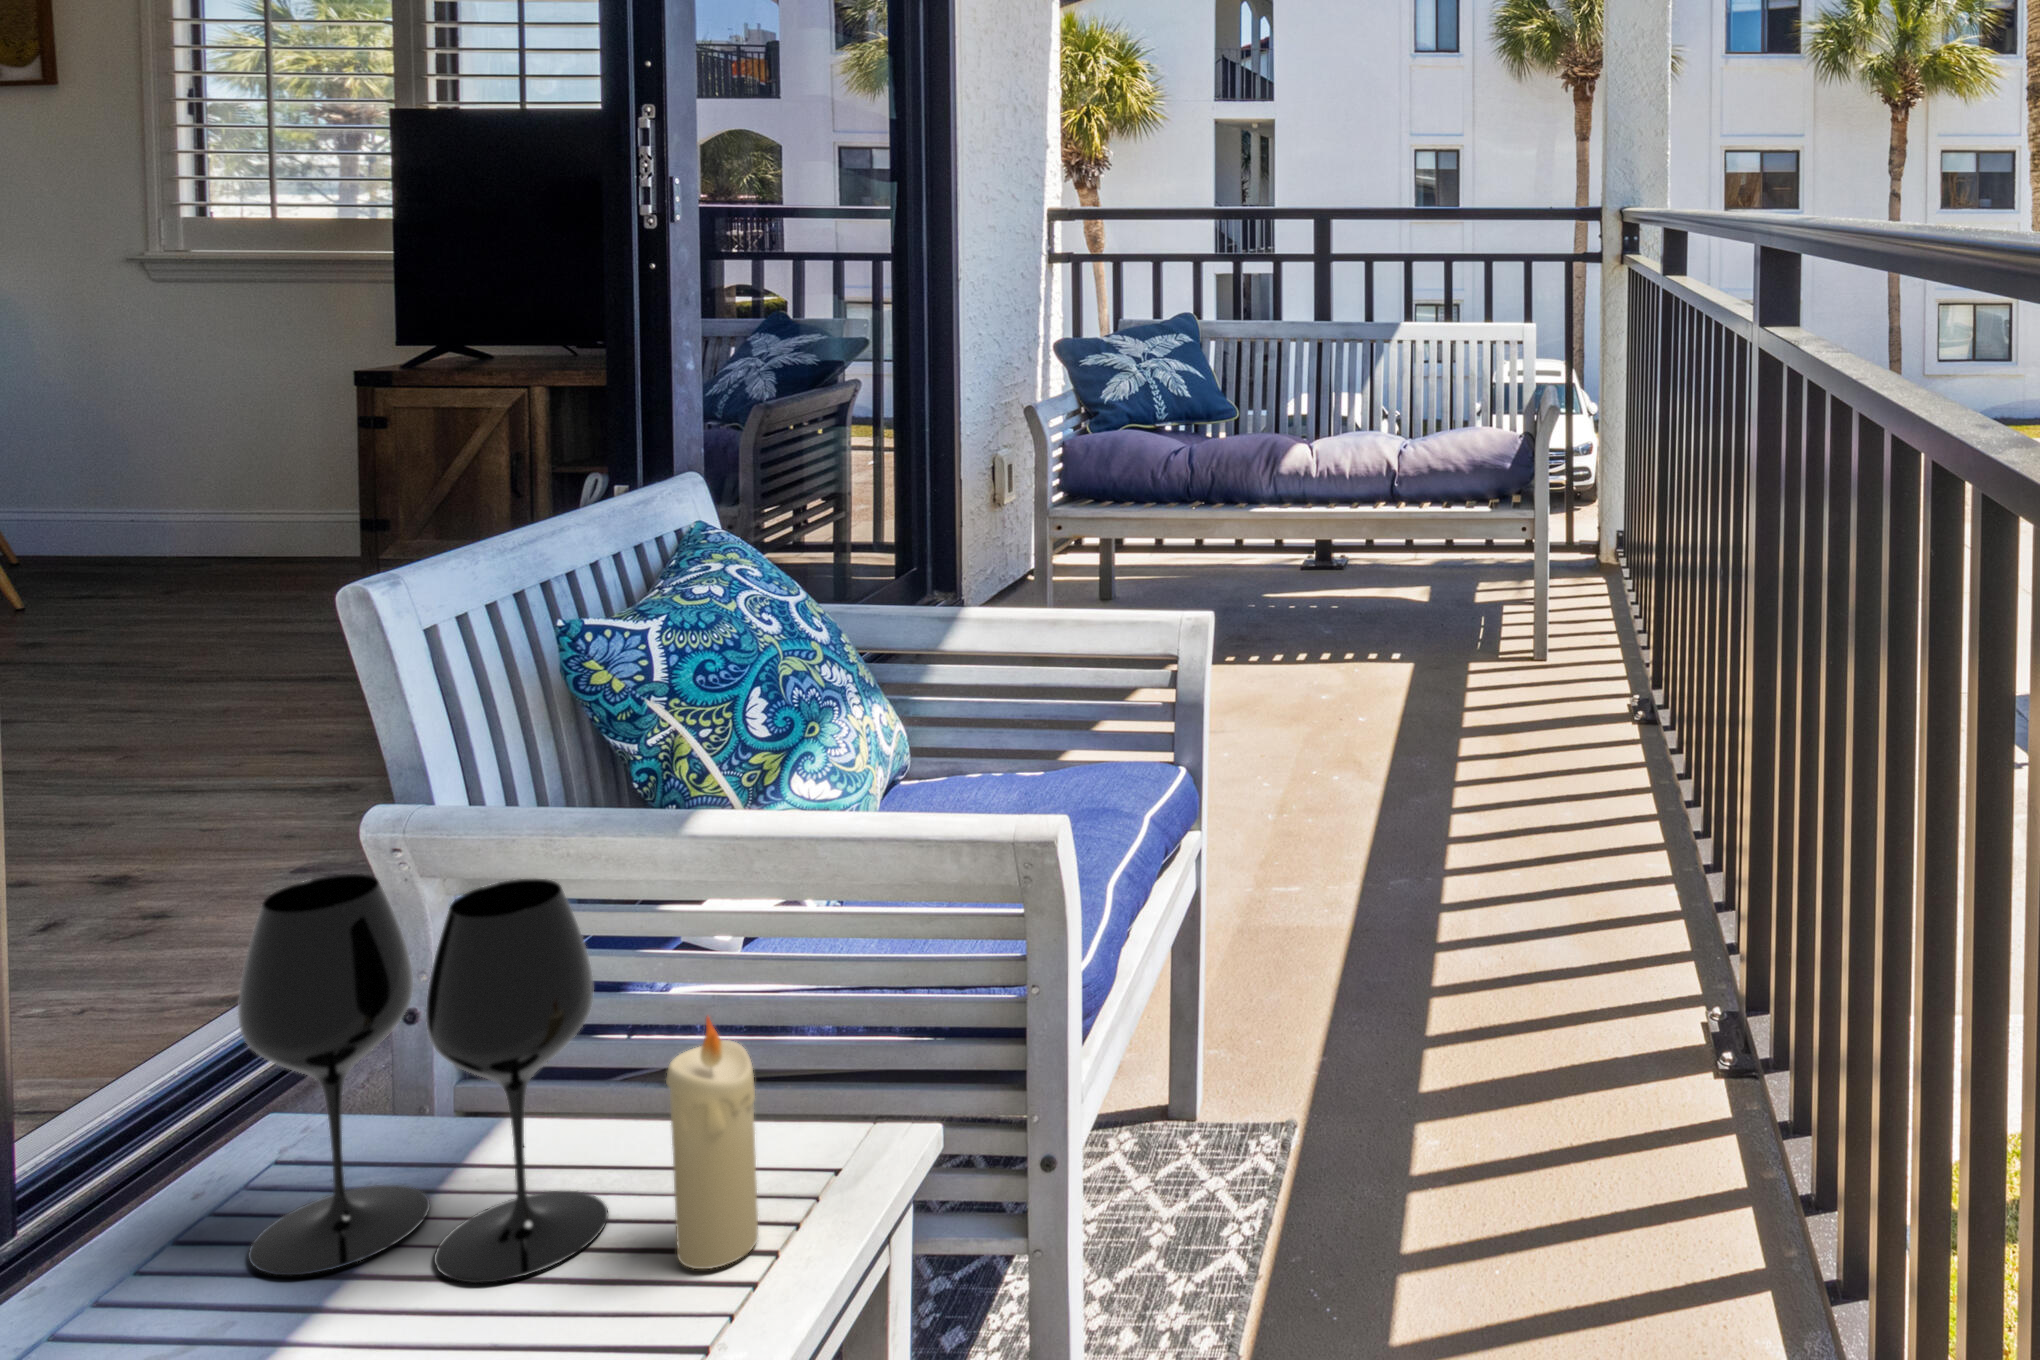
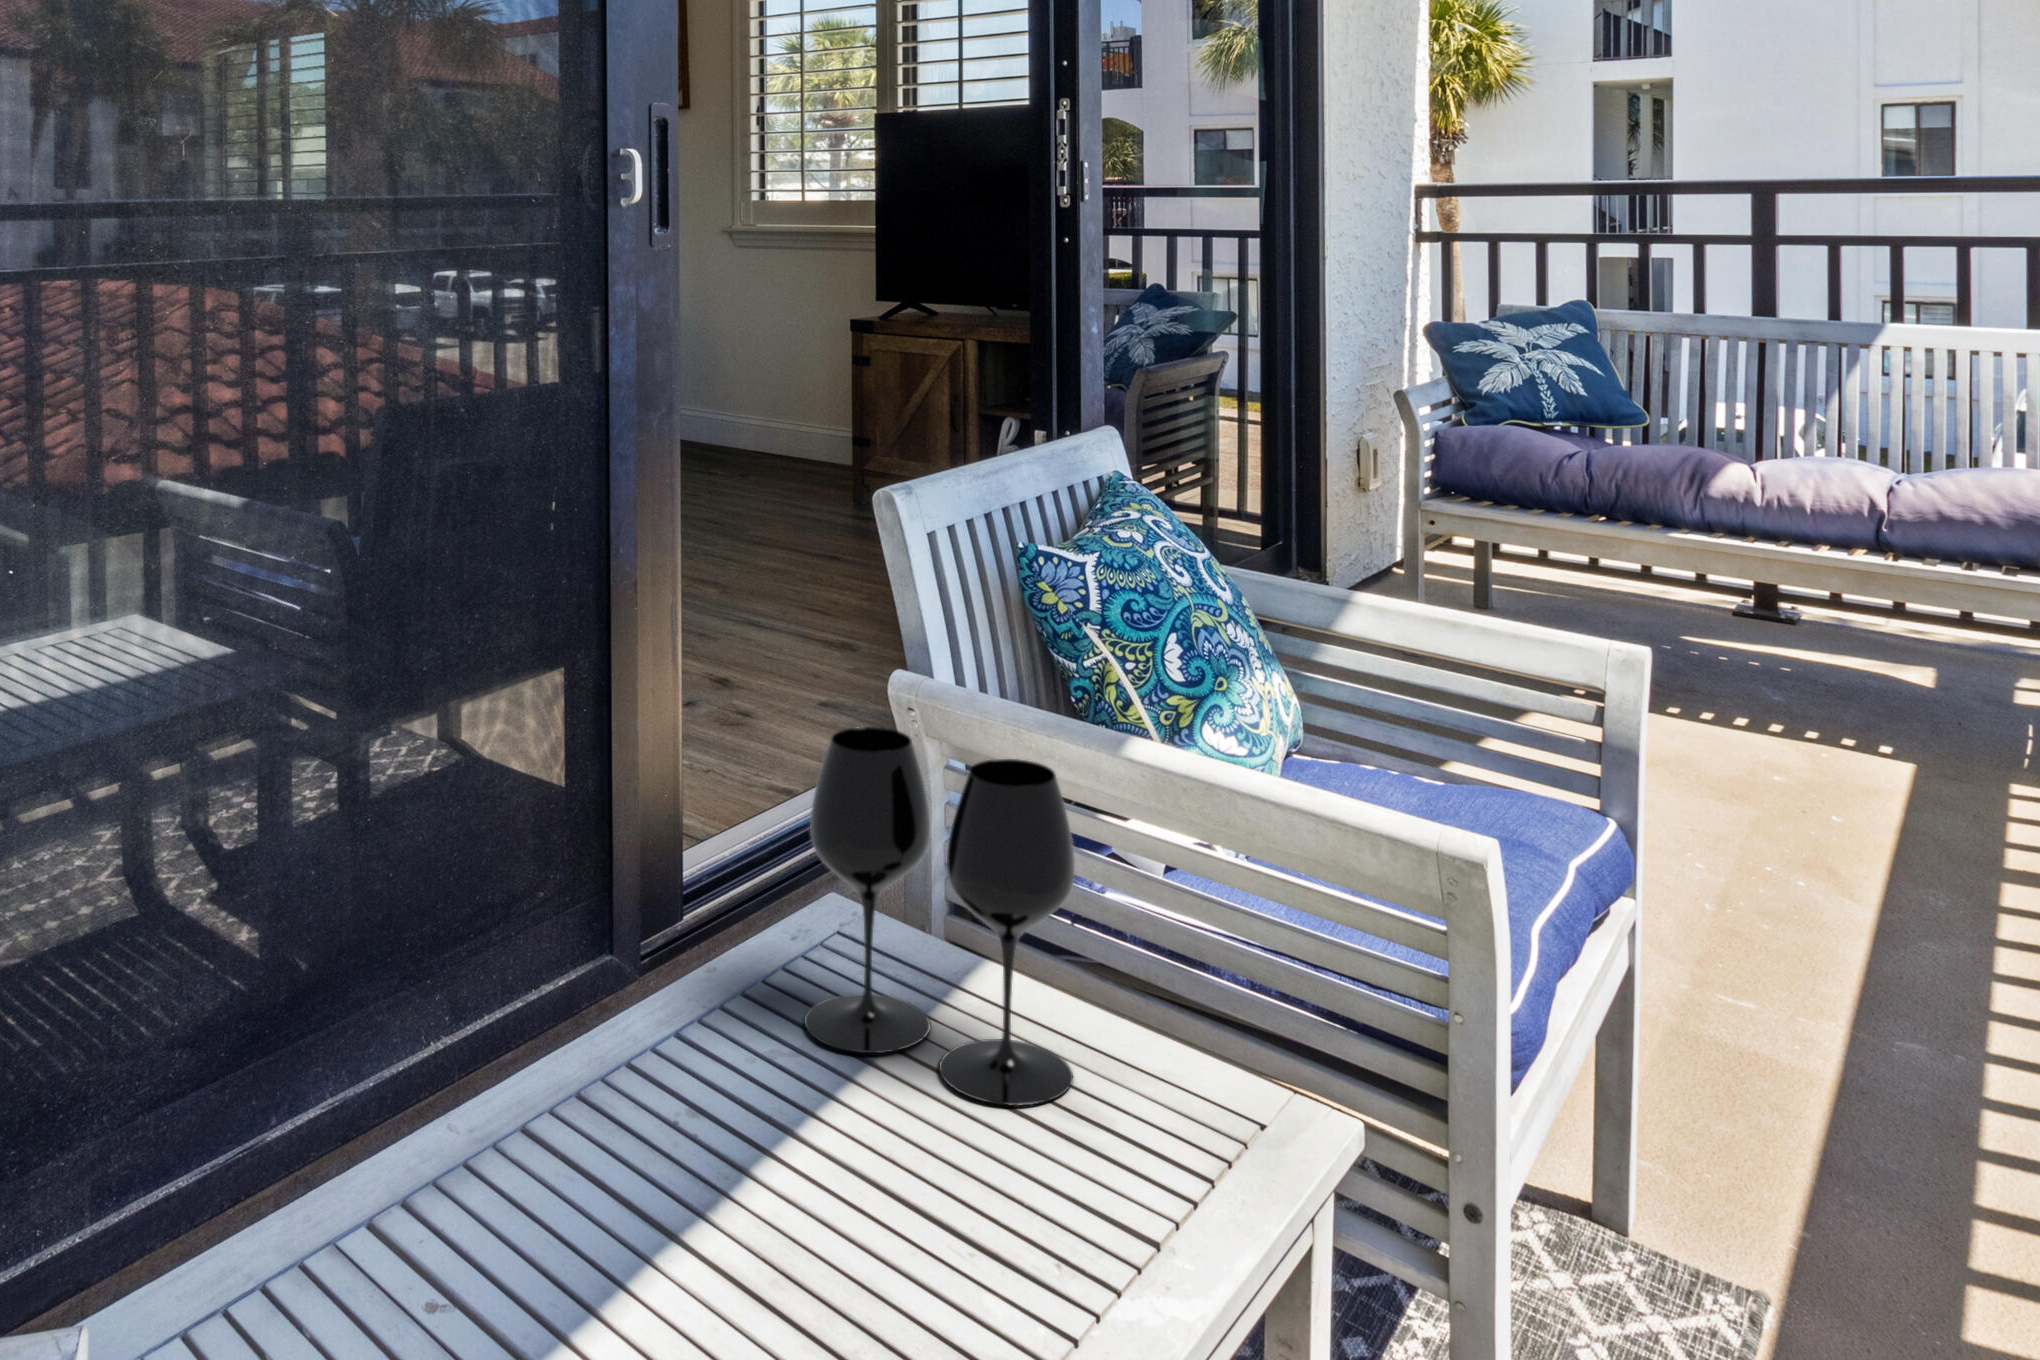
candle: present [666,1017,758,1269] -> none [1137,917,1215,1152]

